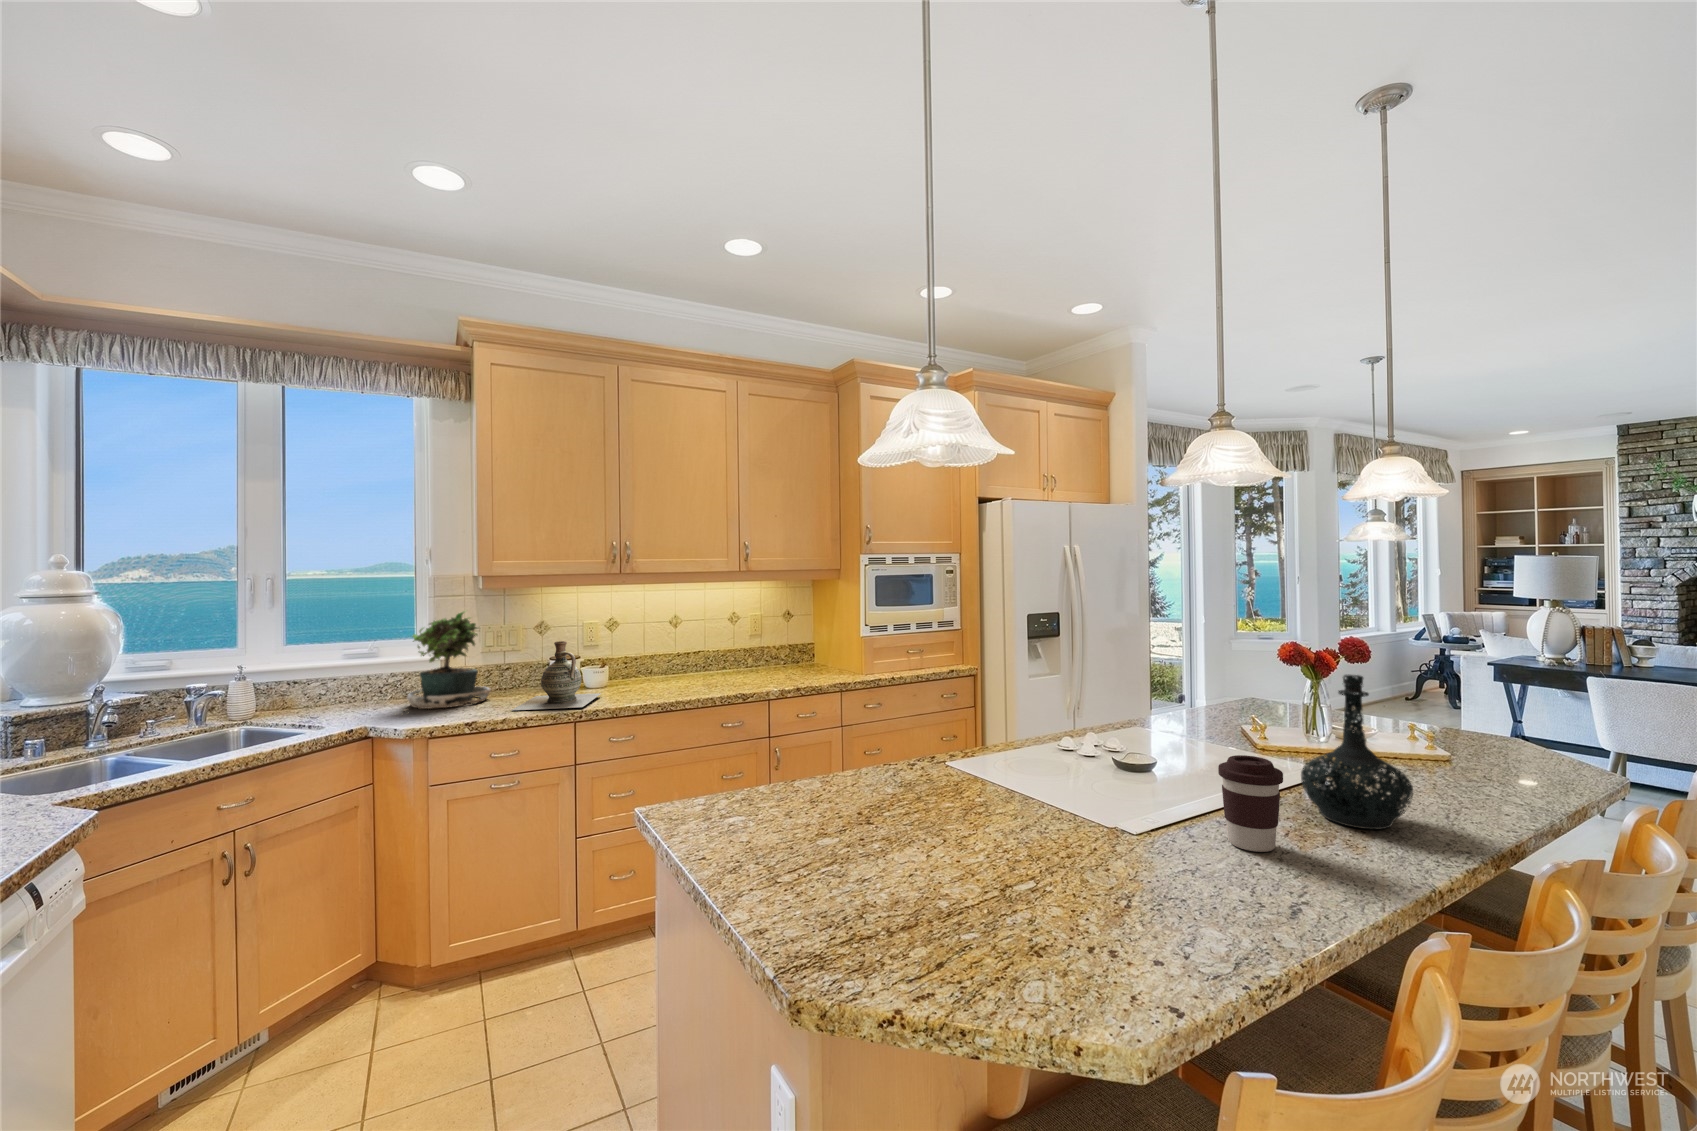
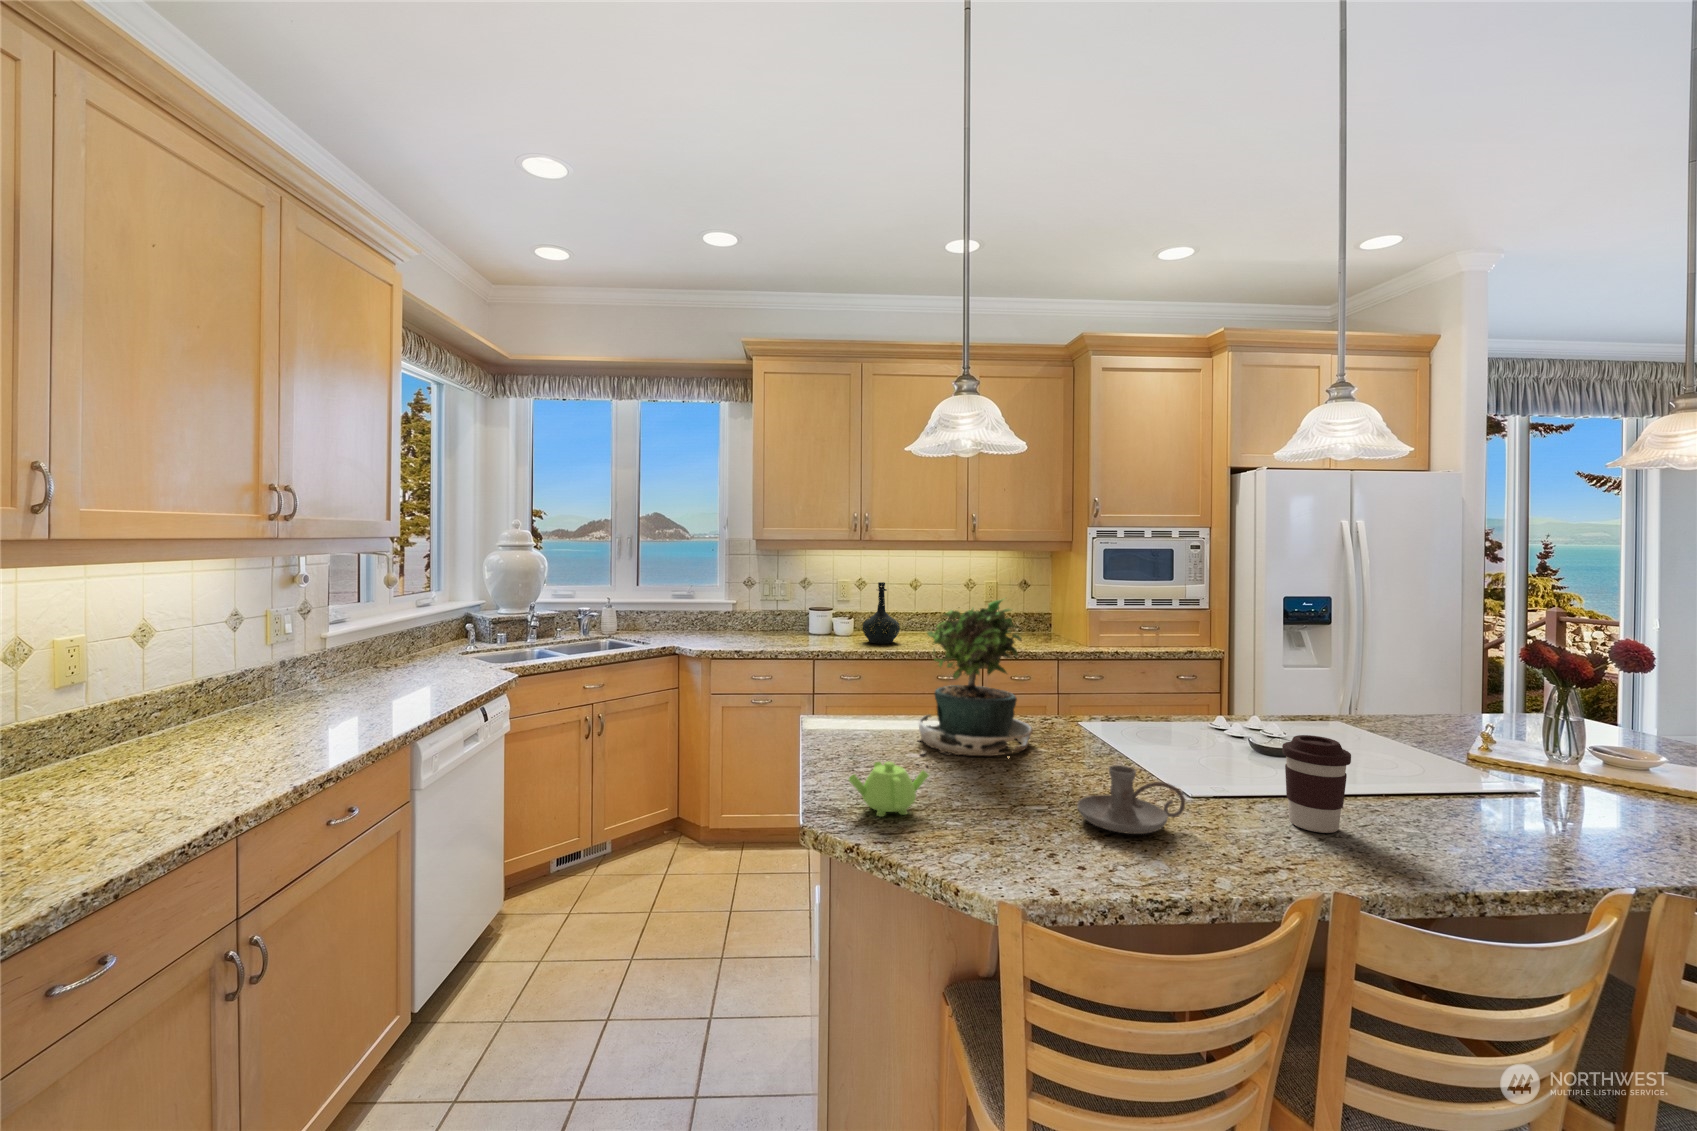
potted plant: present [407,612,491,709] -> present [917,599,1033,764]
ceramic jug: present [512,641,601,710] -> none [768,594,840,649]
bottle: present [1301,675,1413,829] -> present [863,582,900,644]
candle holder: none [1069,820,1171,901] -> present [1077,765,1185,834]
teapot: none [834,870,920,951] -> present [849,762,929,817]

